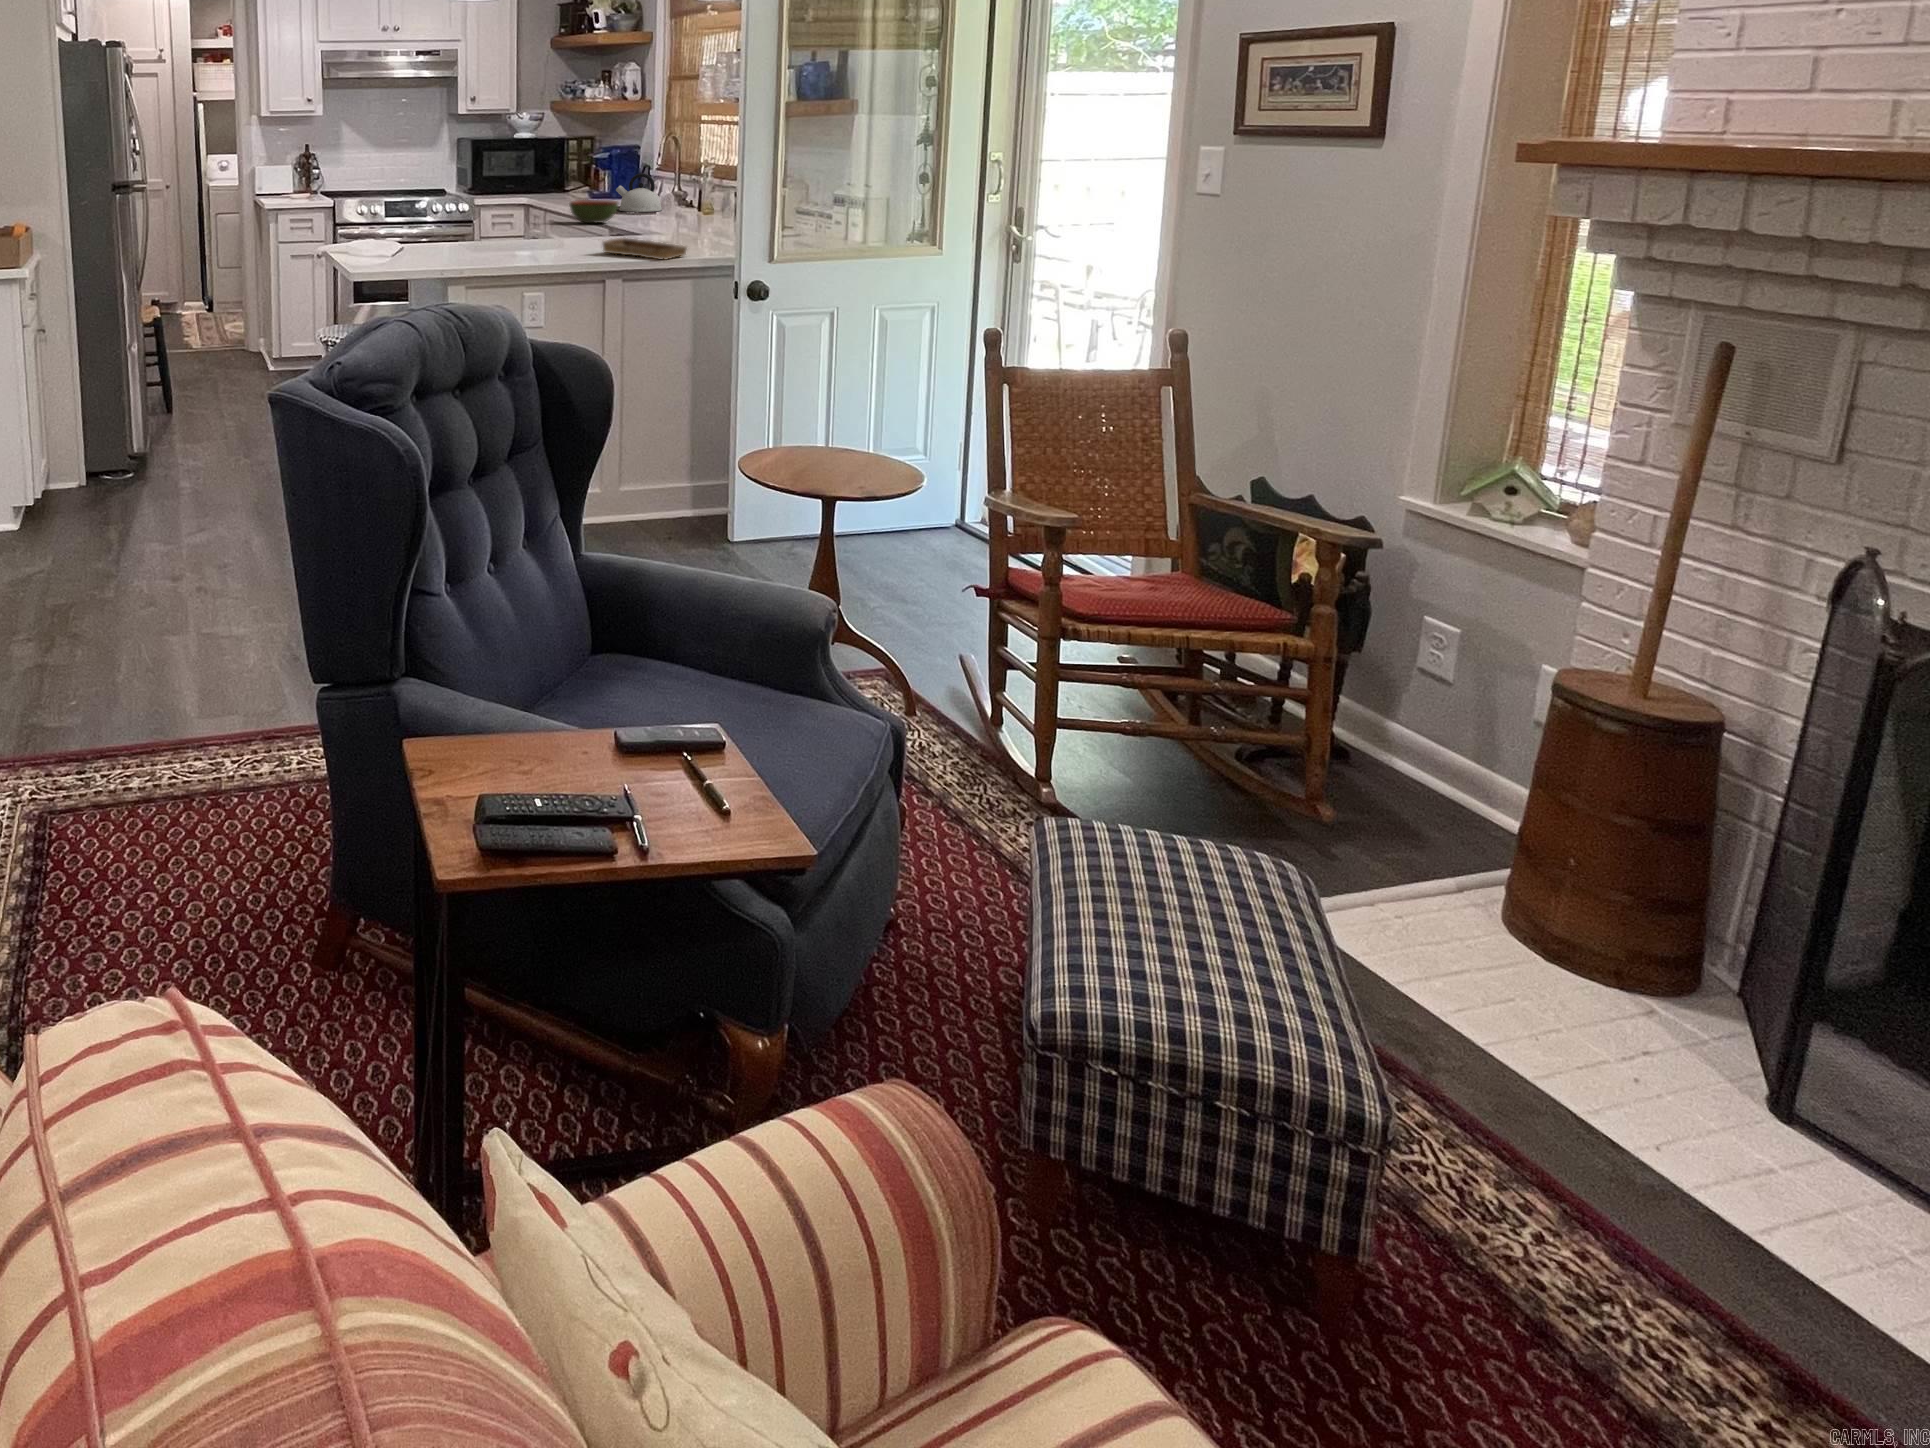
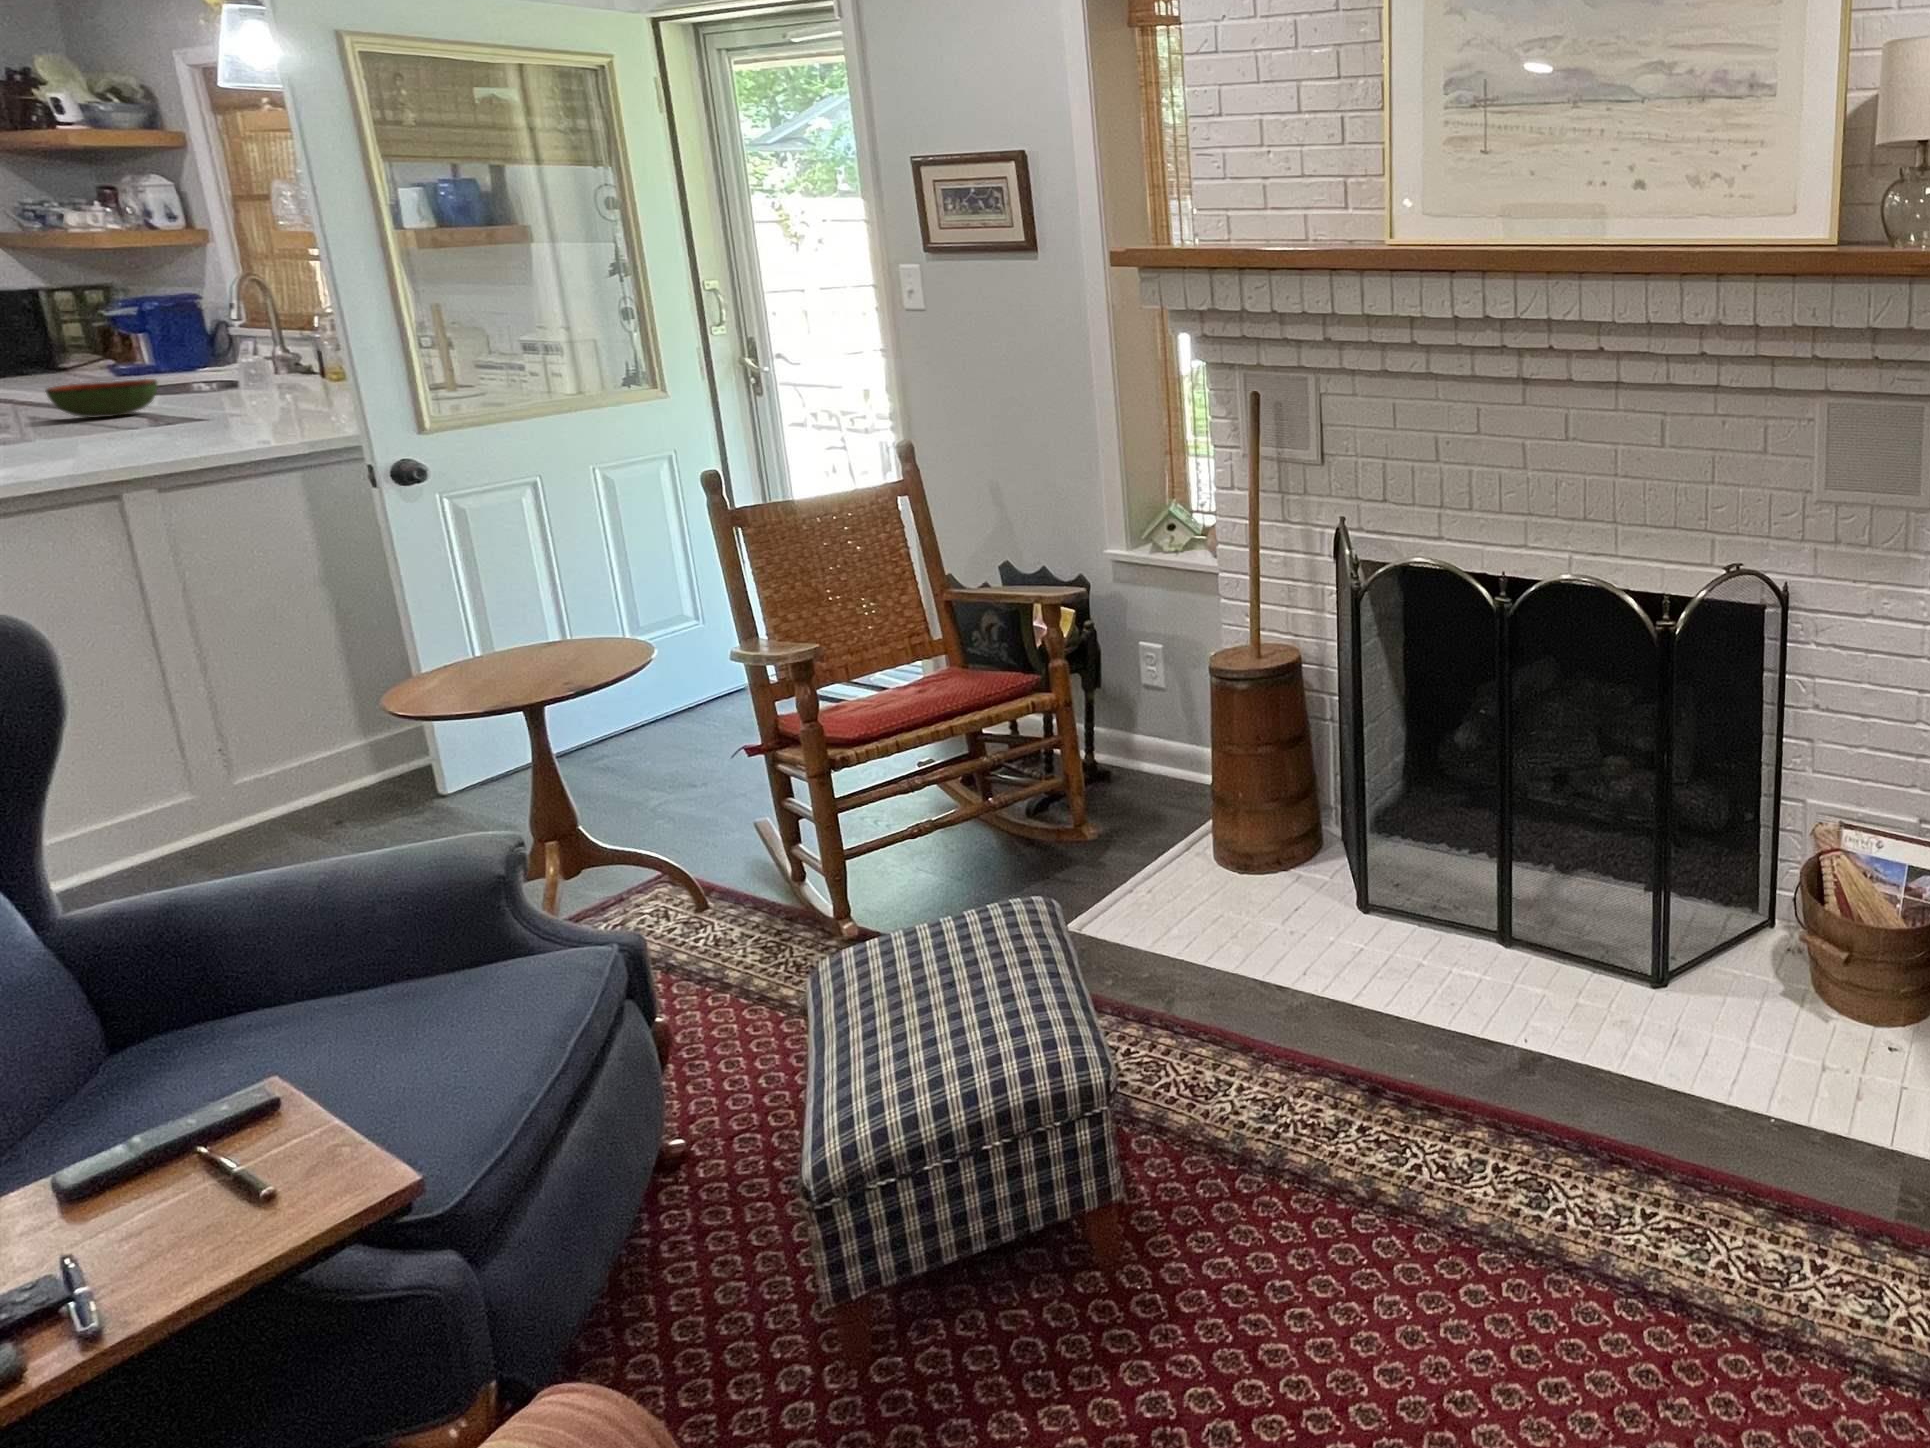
kettle: present [616,173,662,212] -> none [159,335,262,393]
tray: present [603,238,687,259] -> none [96,430,294,458]

